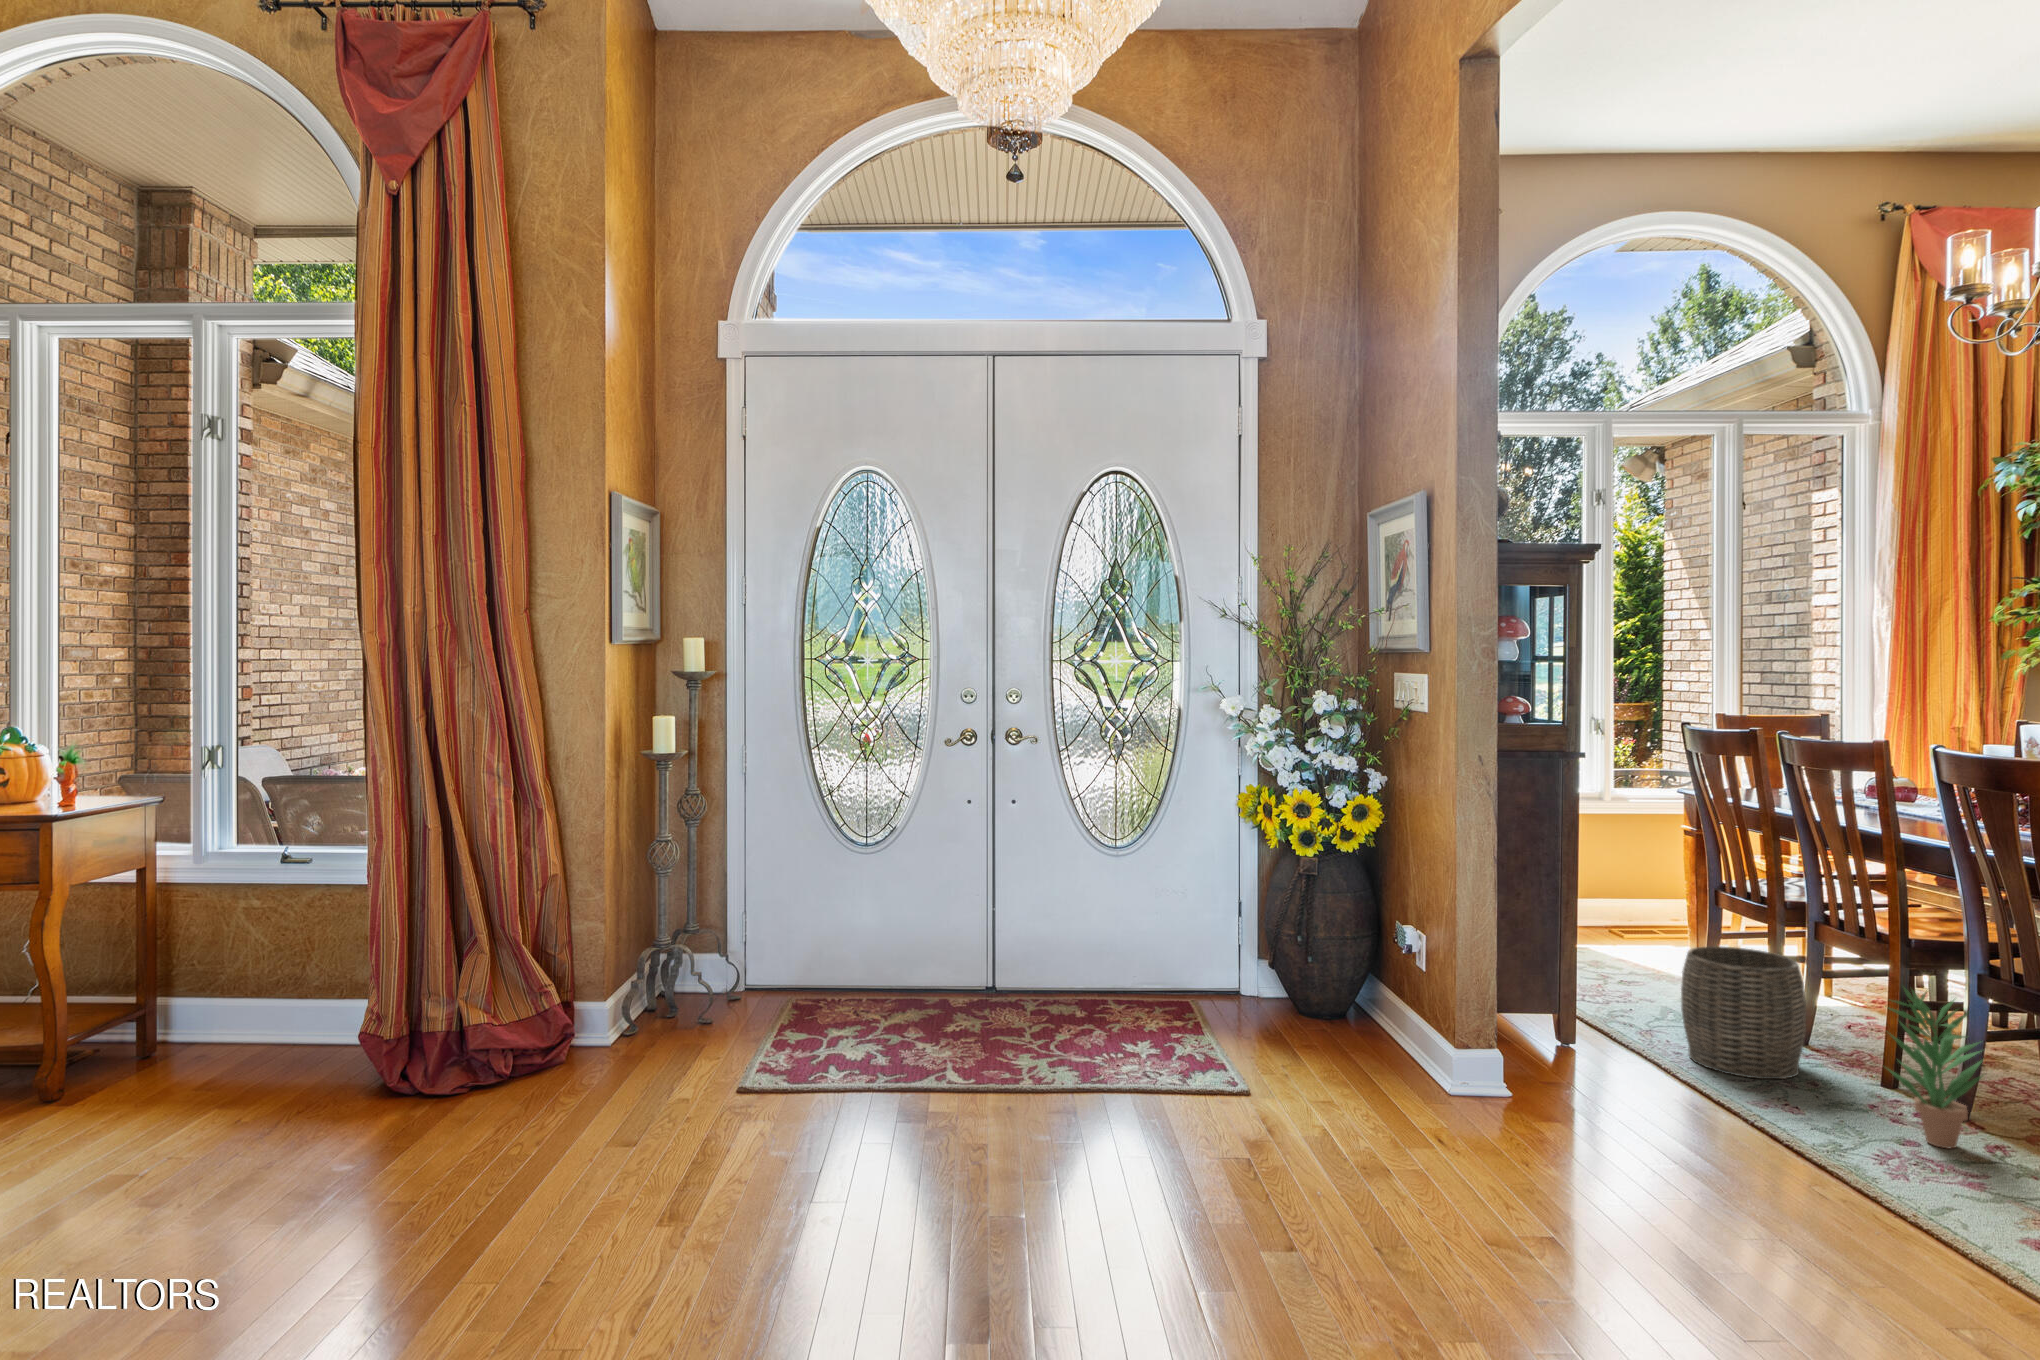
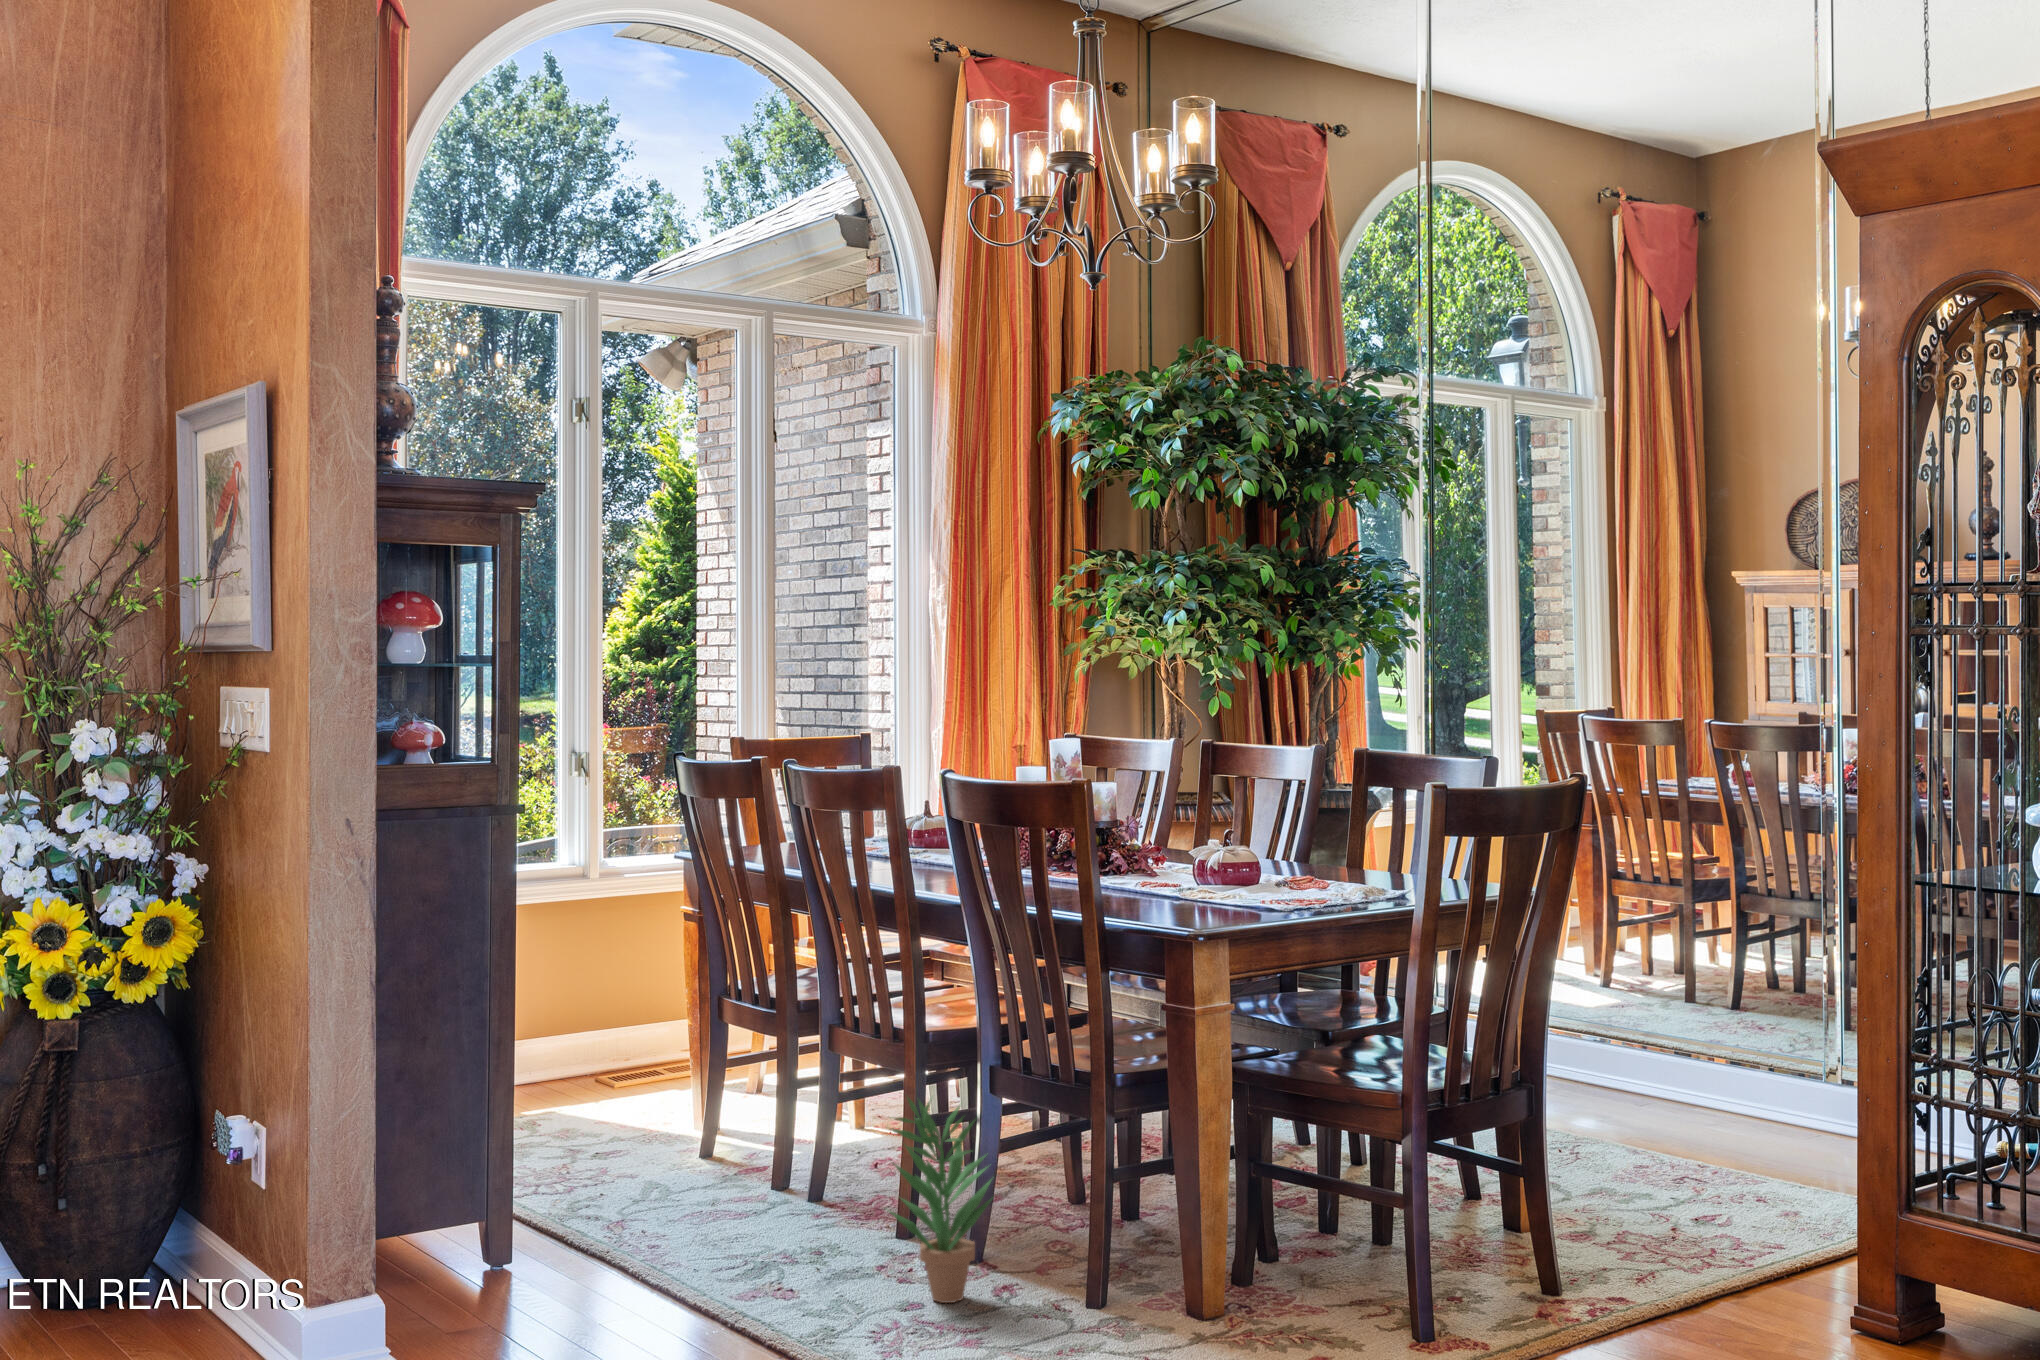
woven basket: present [1681,946,1806,1079] -> none [657,1076,812,1261]

